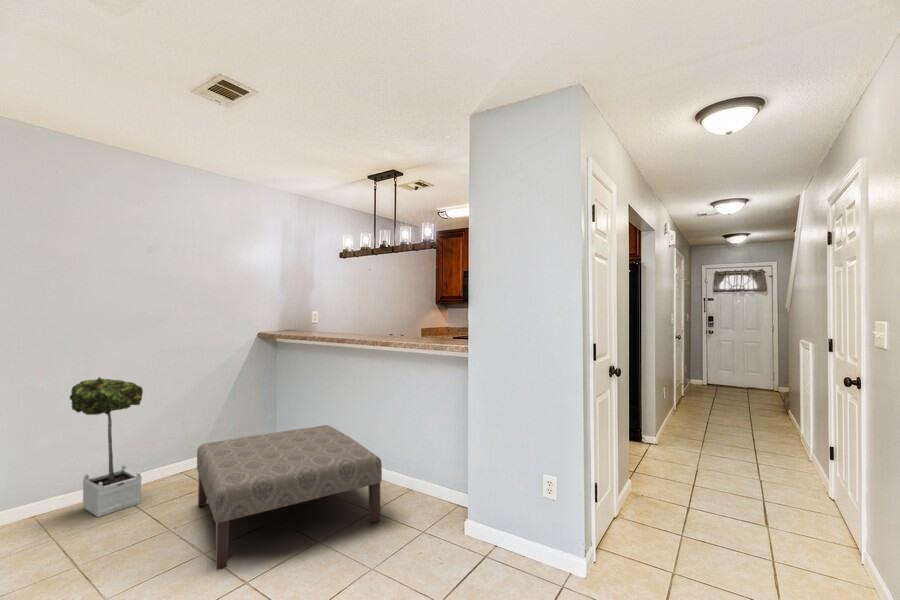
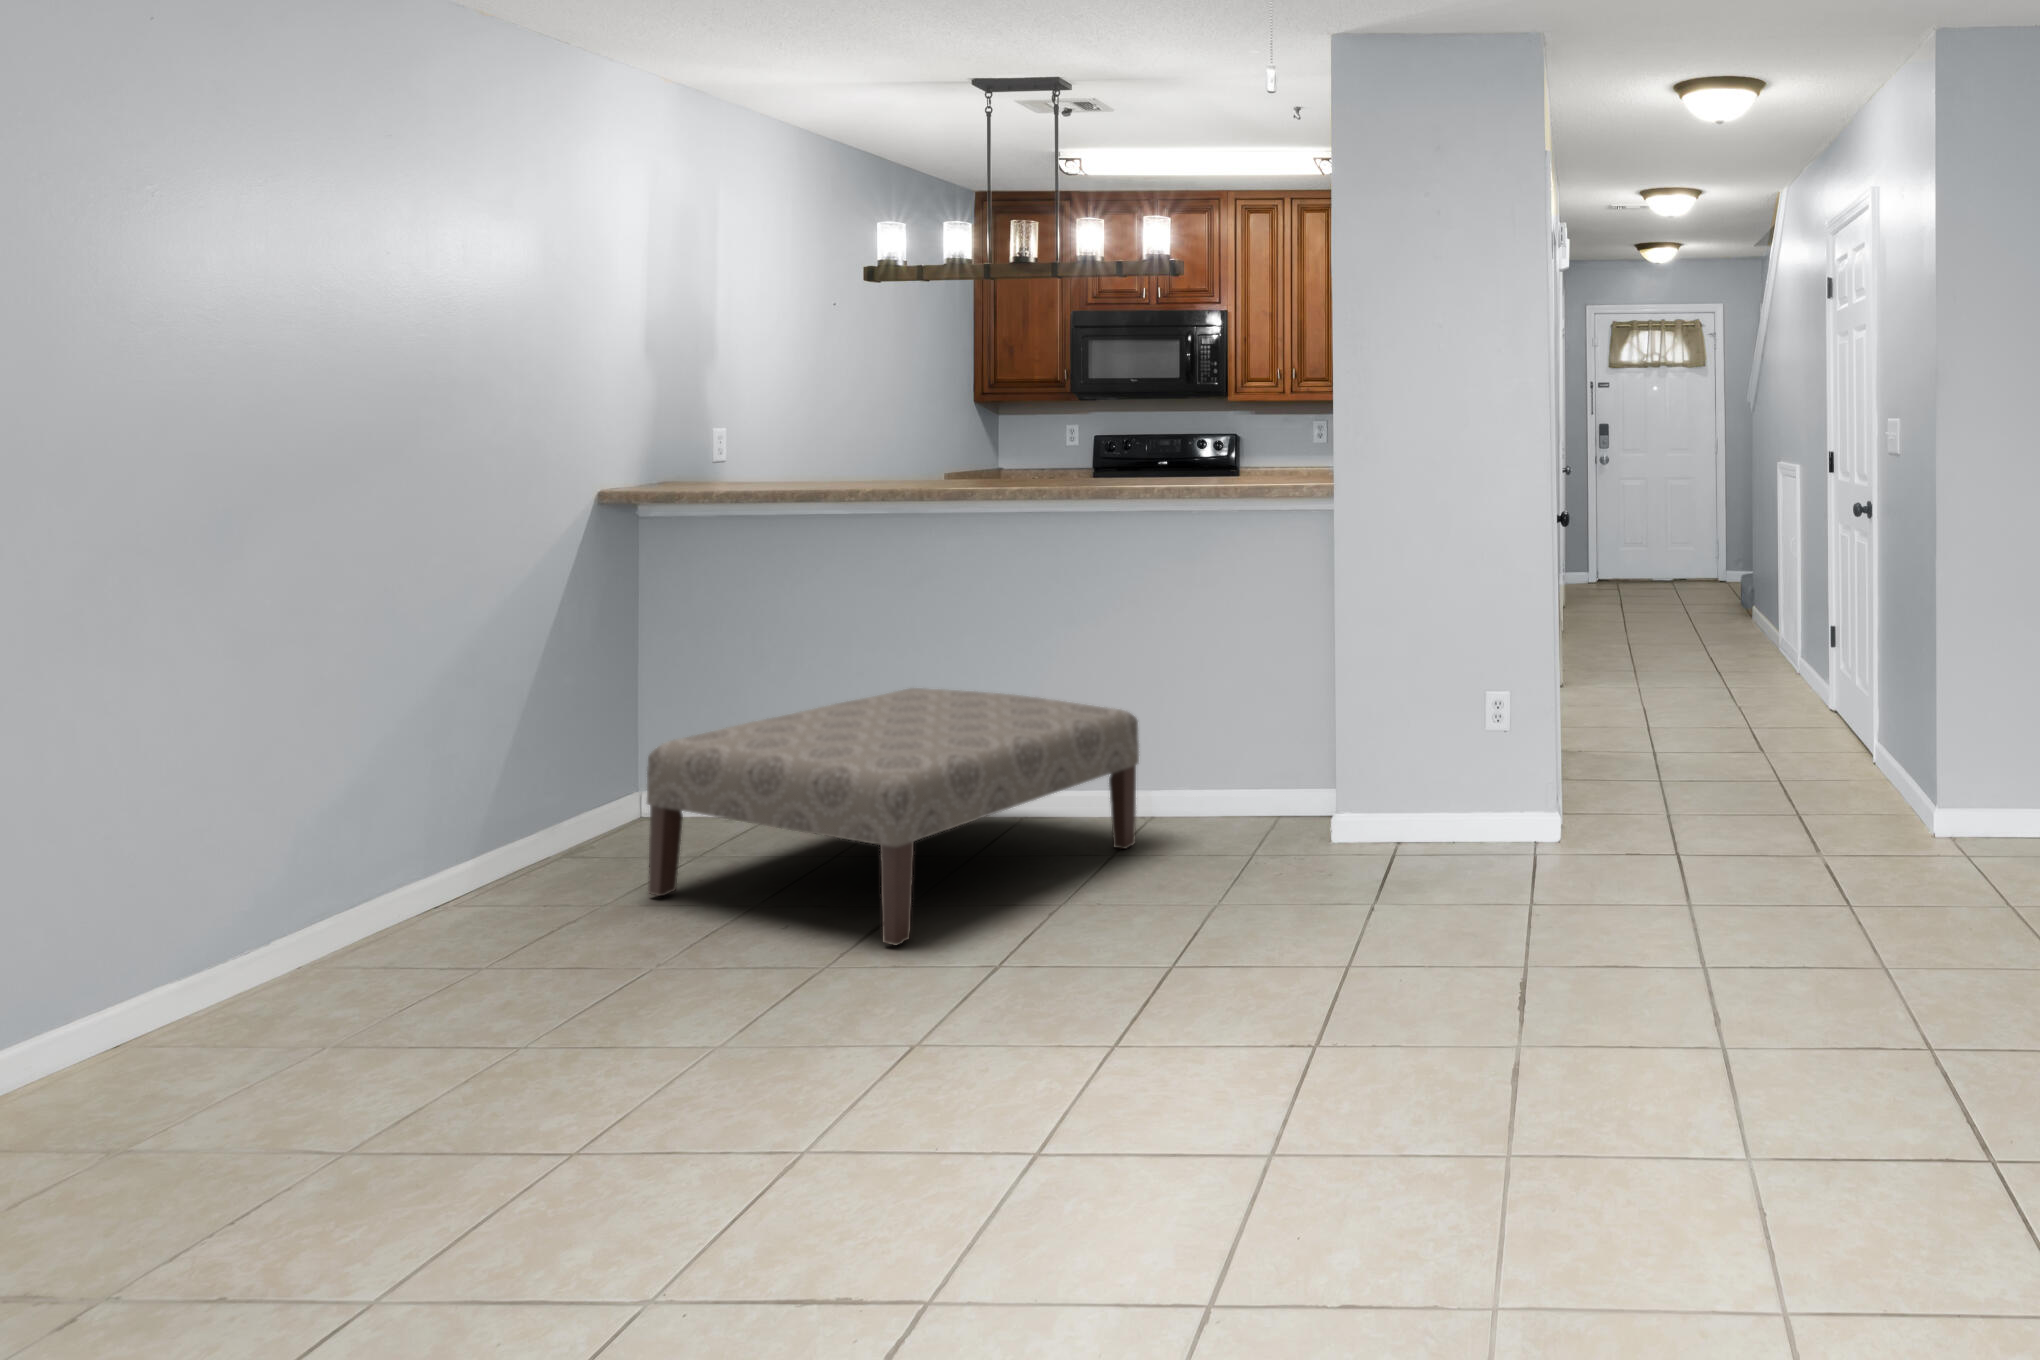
potted tree: present [70,377,143,517] -> none [269,587,472,957]

